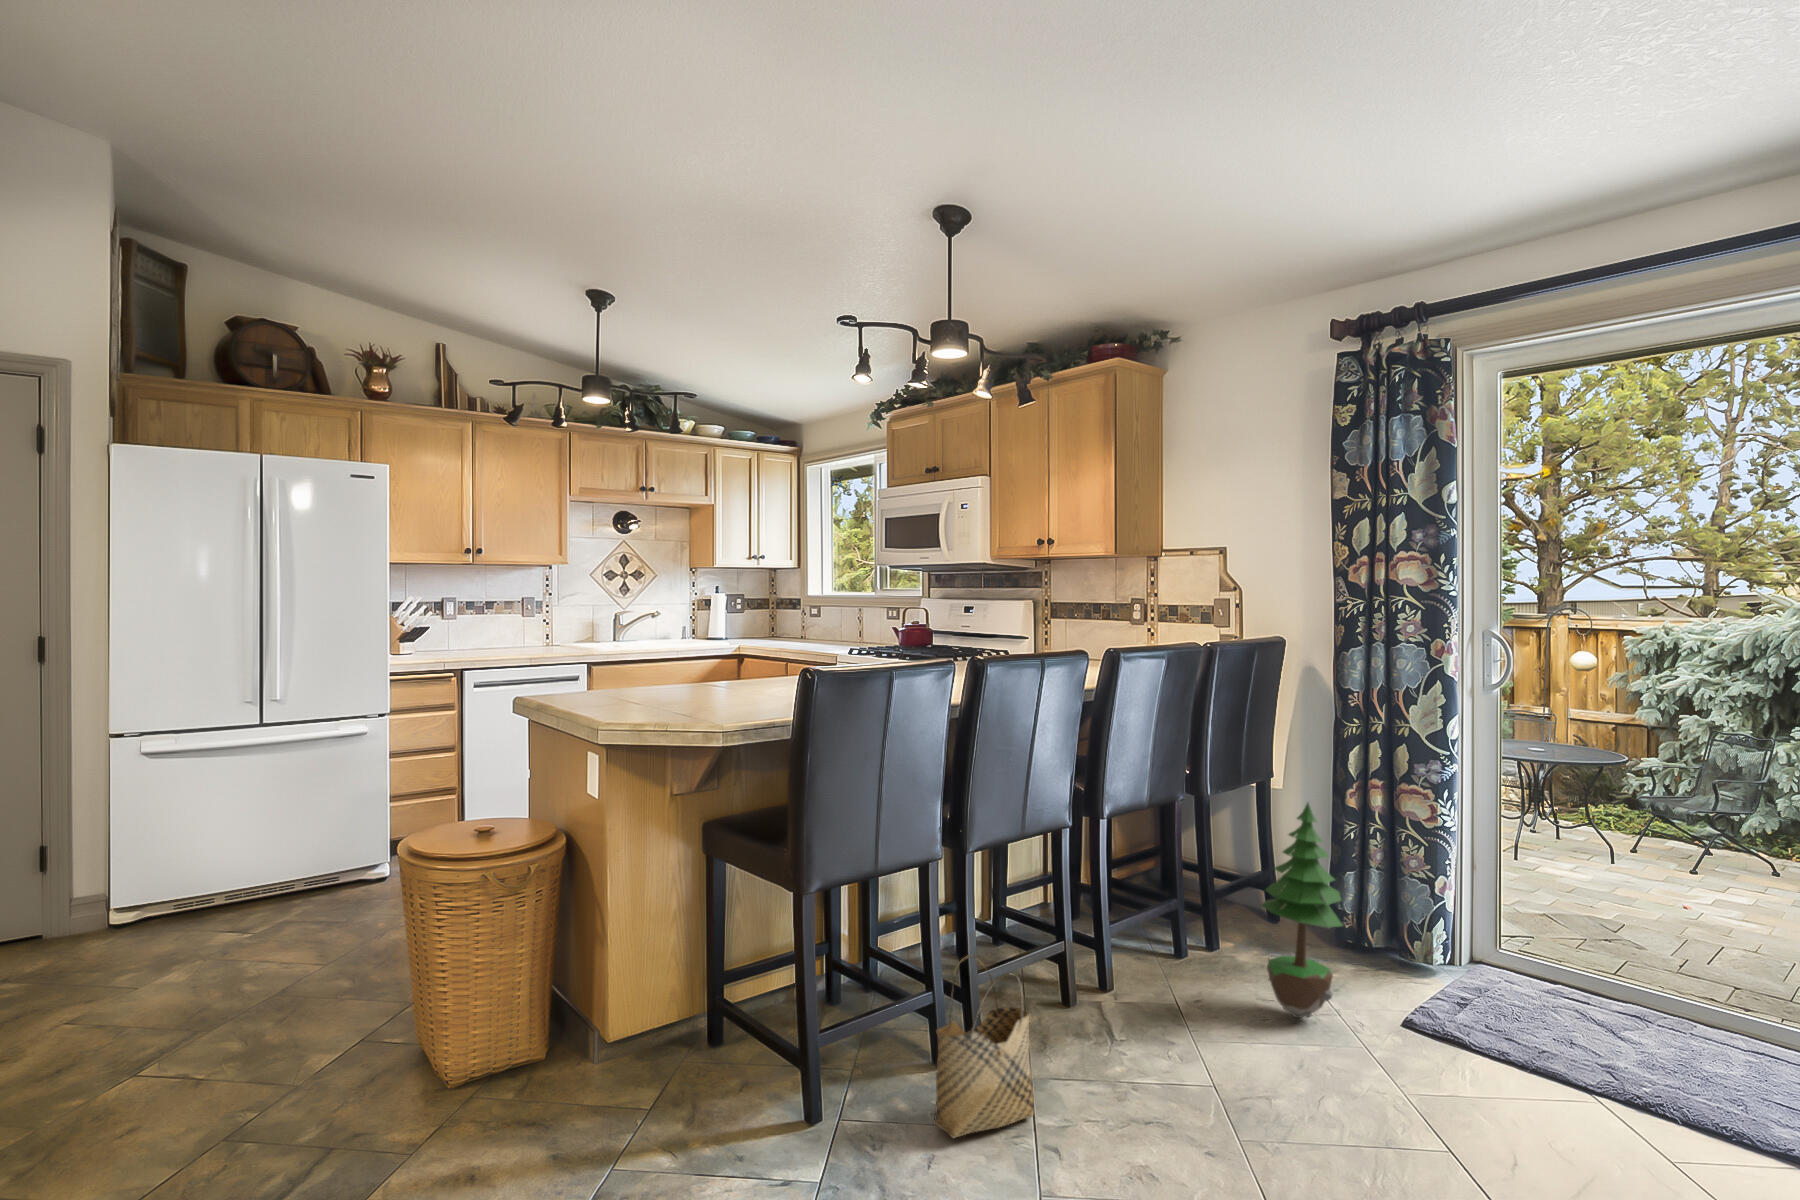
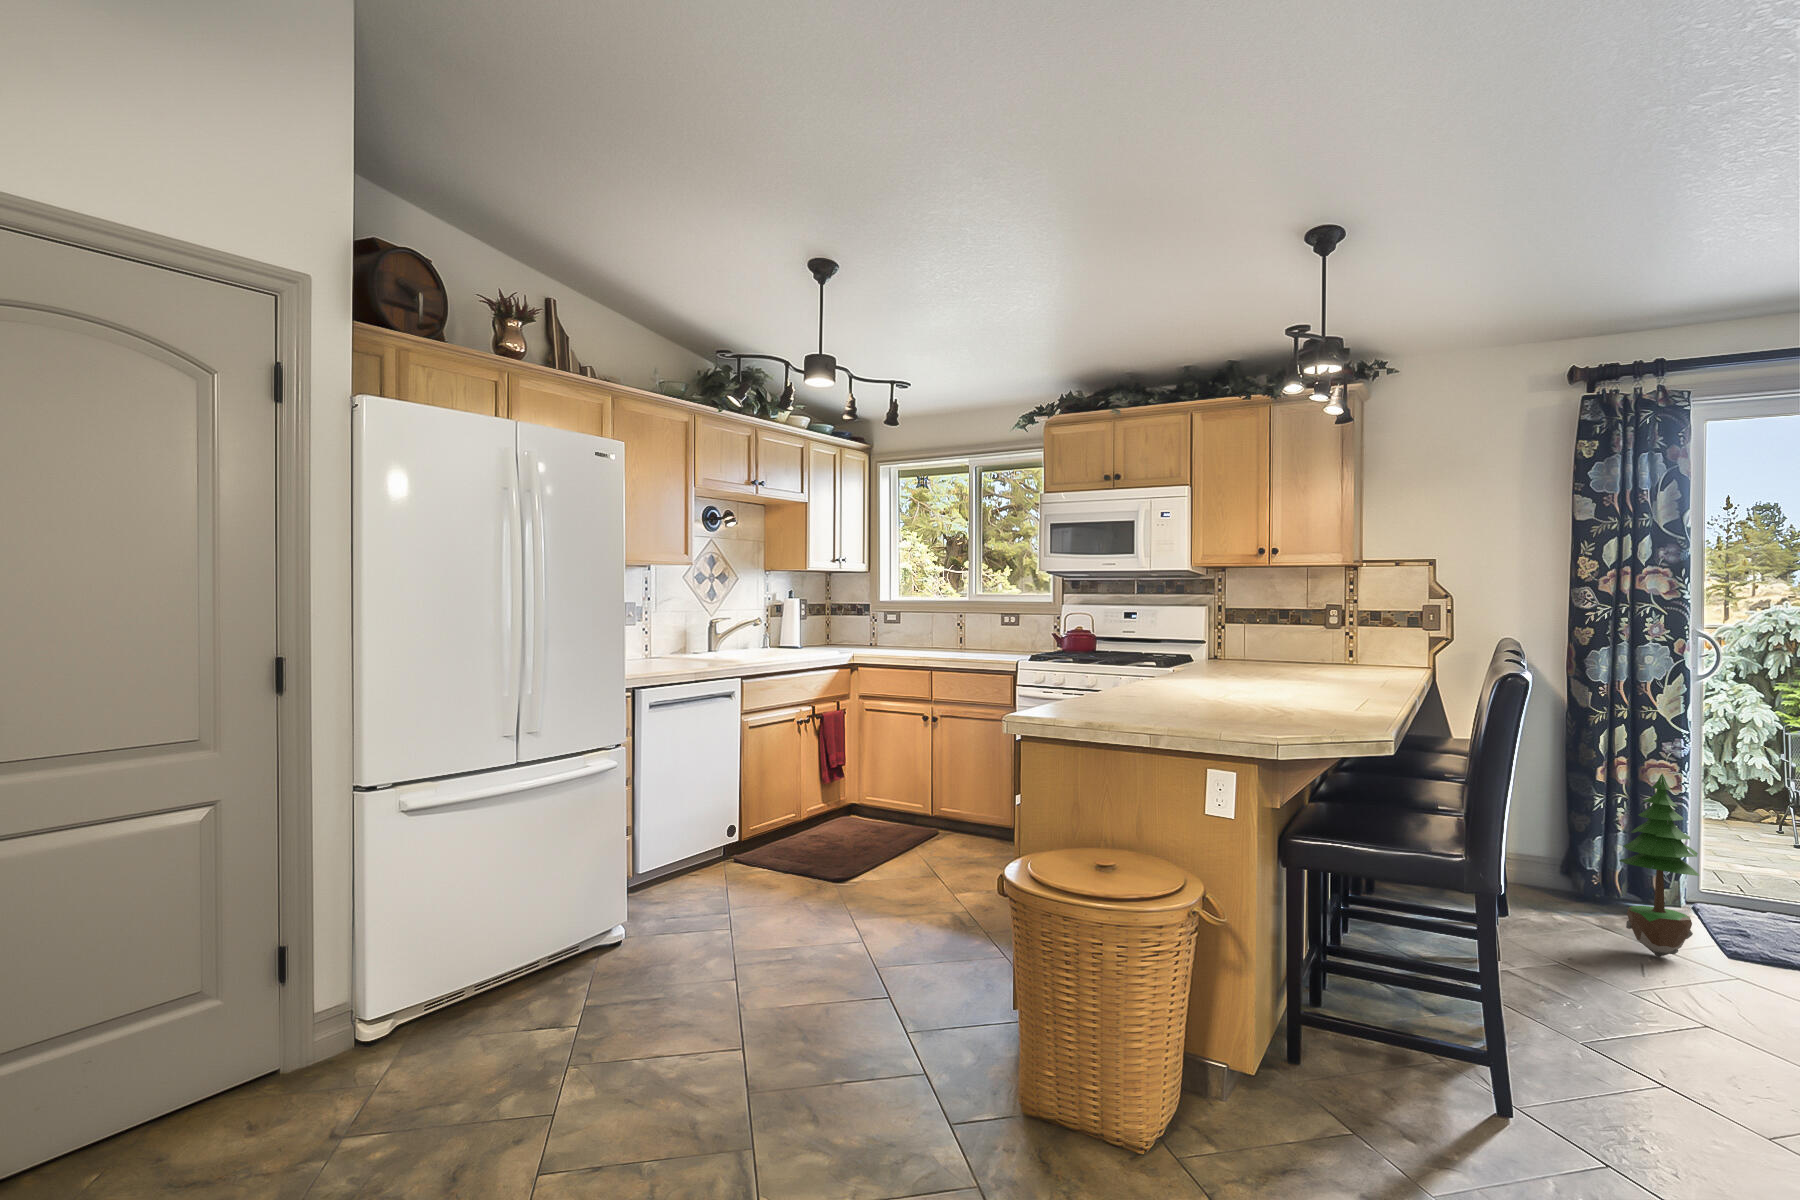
woven basket: present [933,955,1034,1138] -> none [1573,916,1646,1075]

